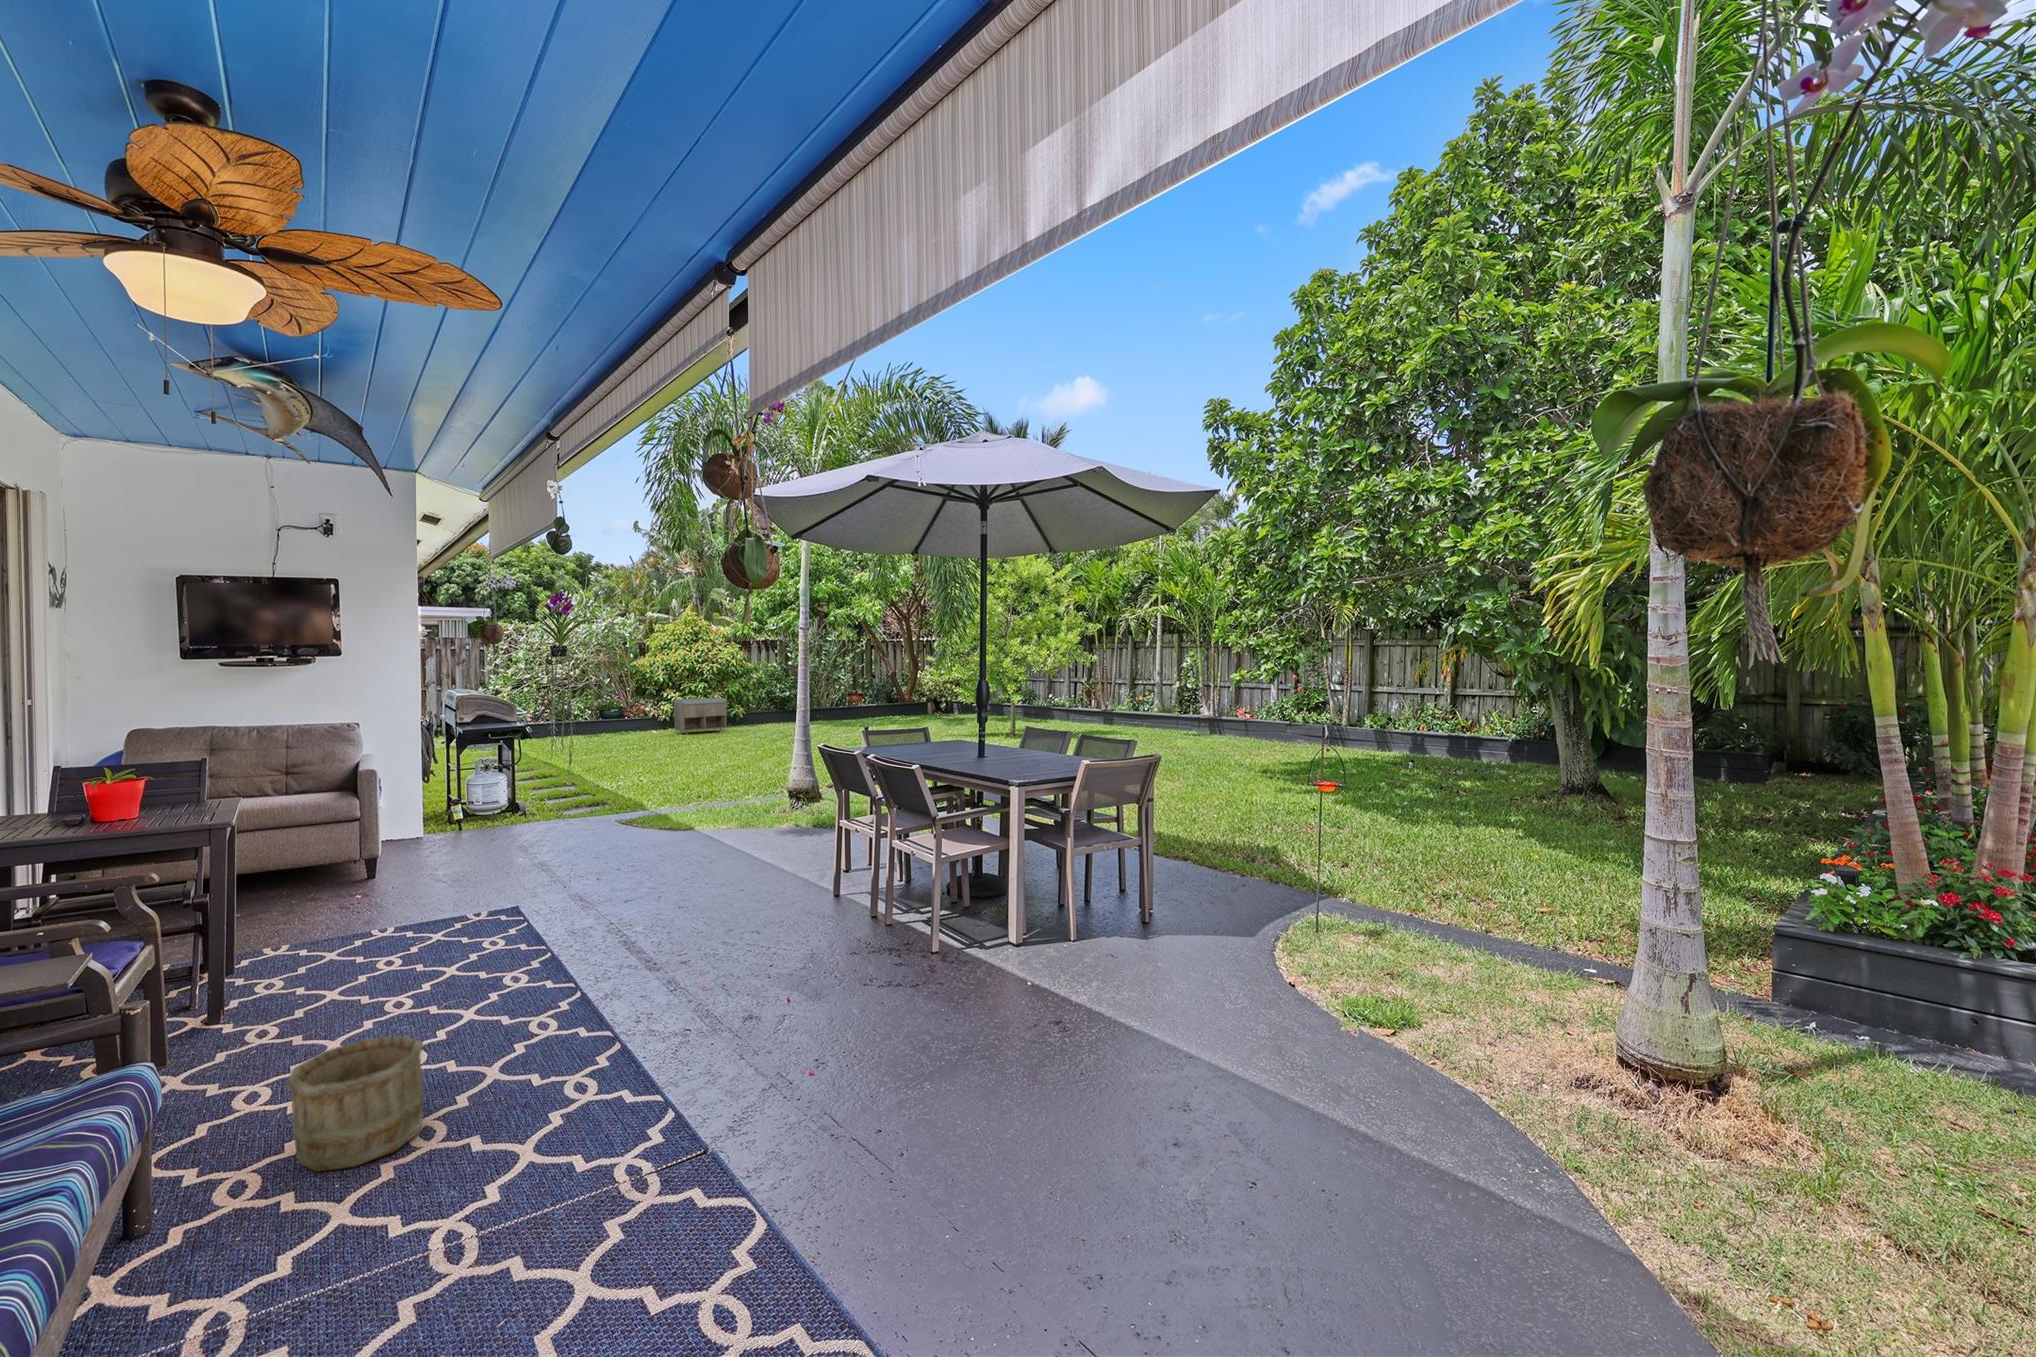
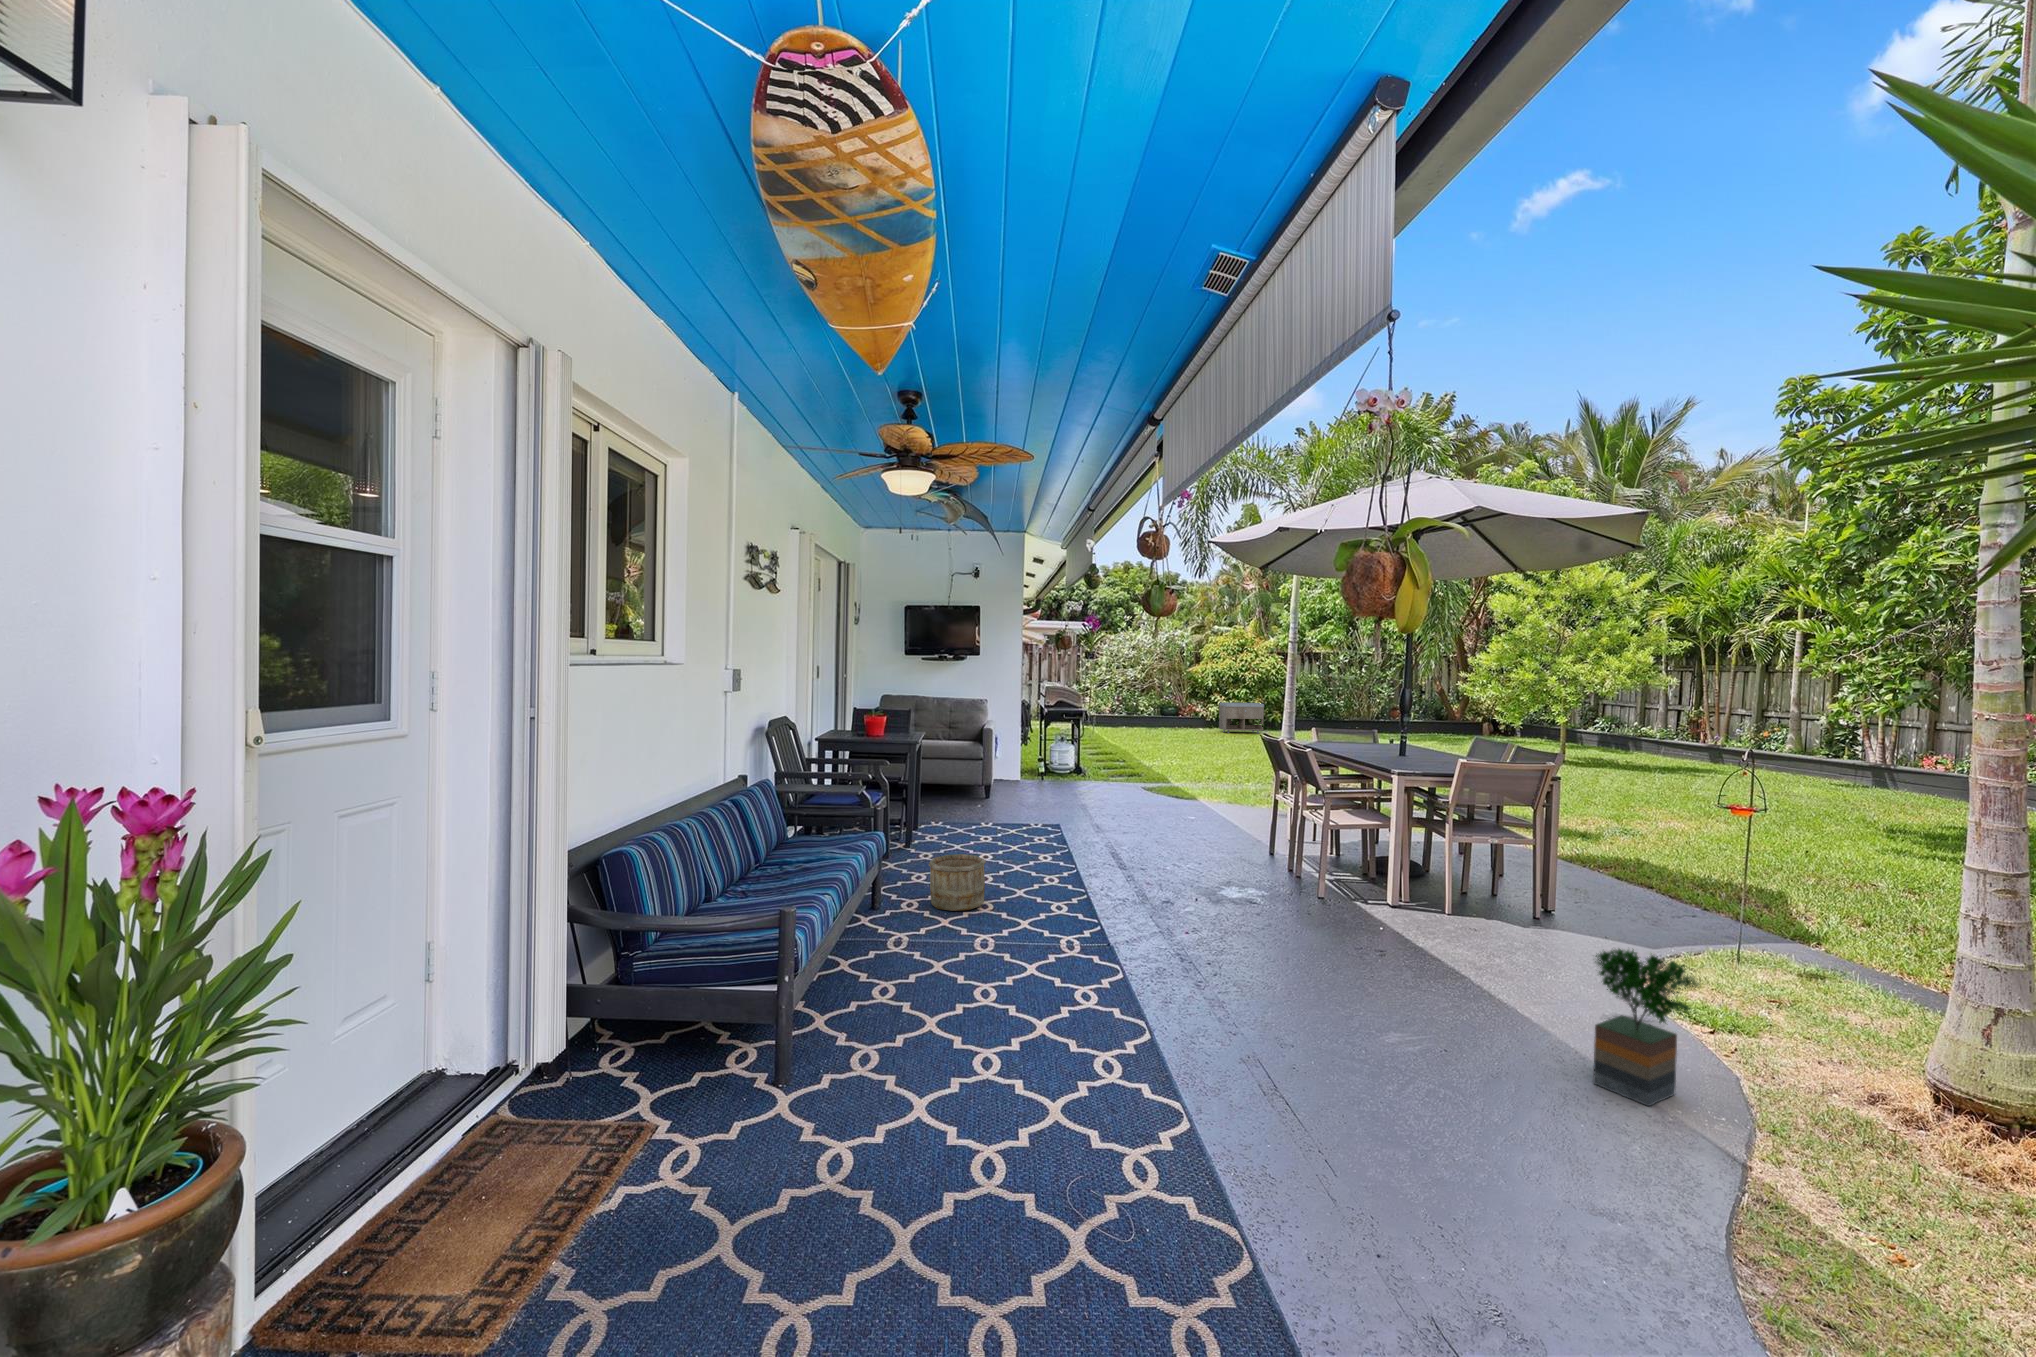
potted tree: none [1405,993,1538,1194] -> present [1593,949,1698,1106]

